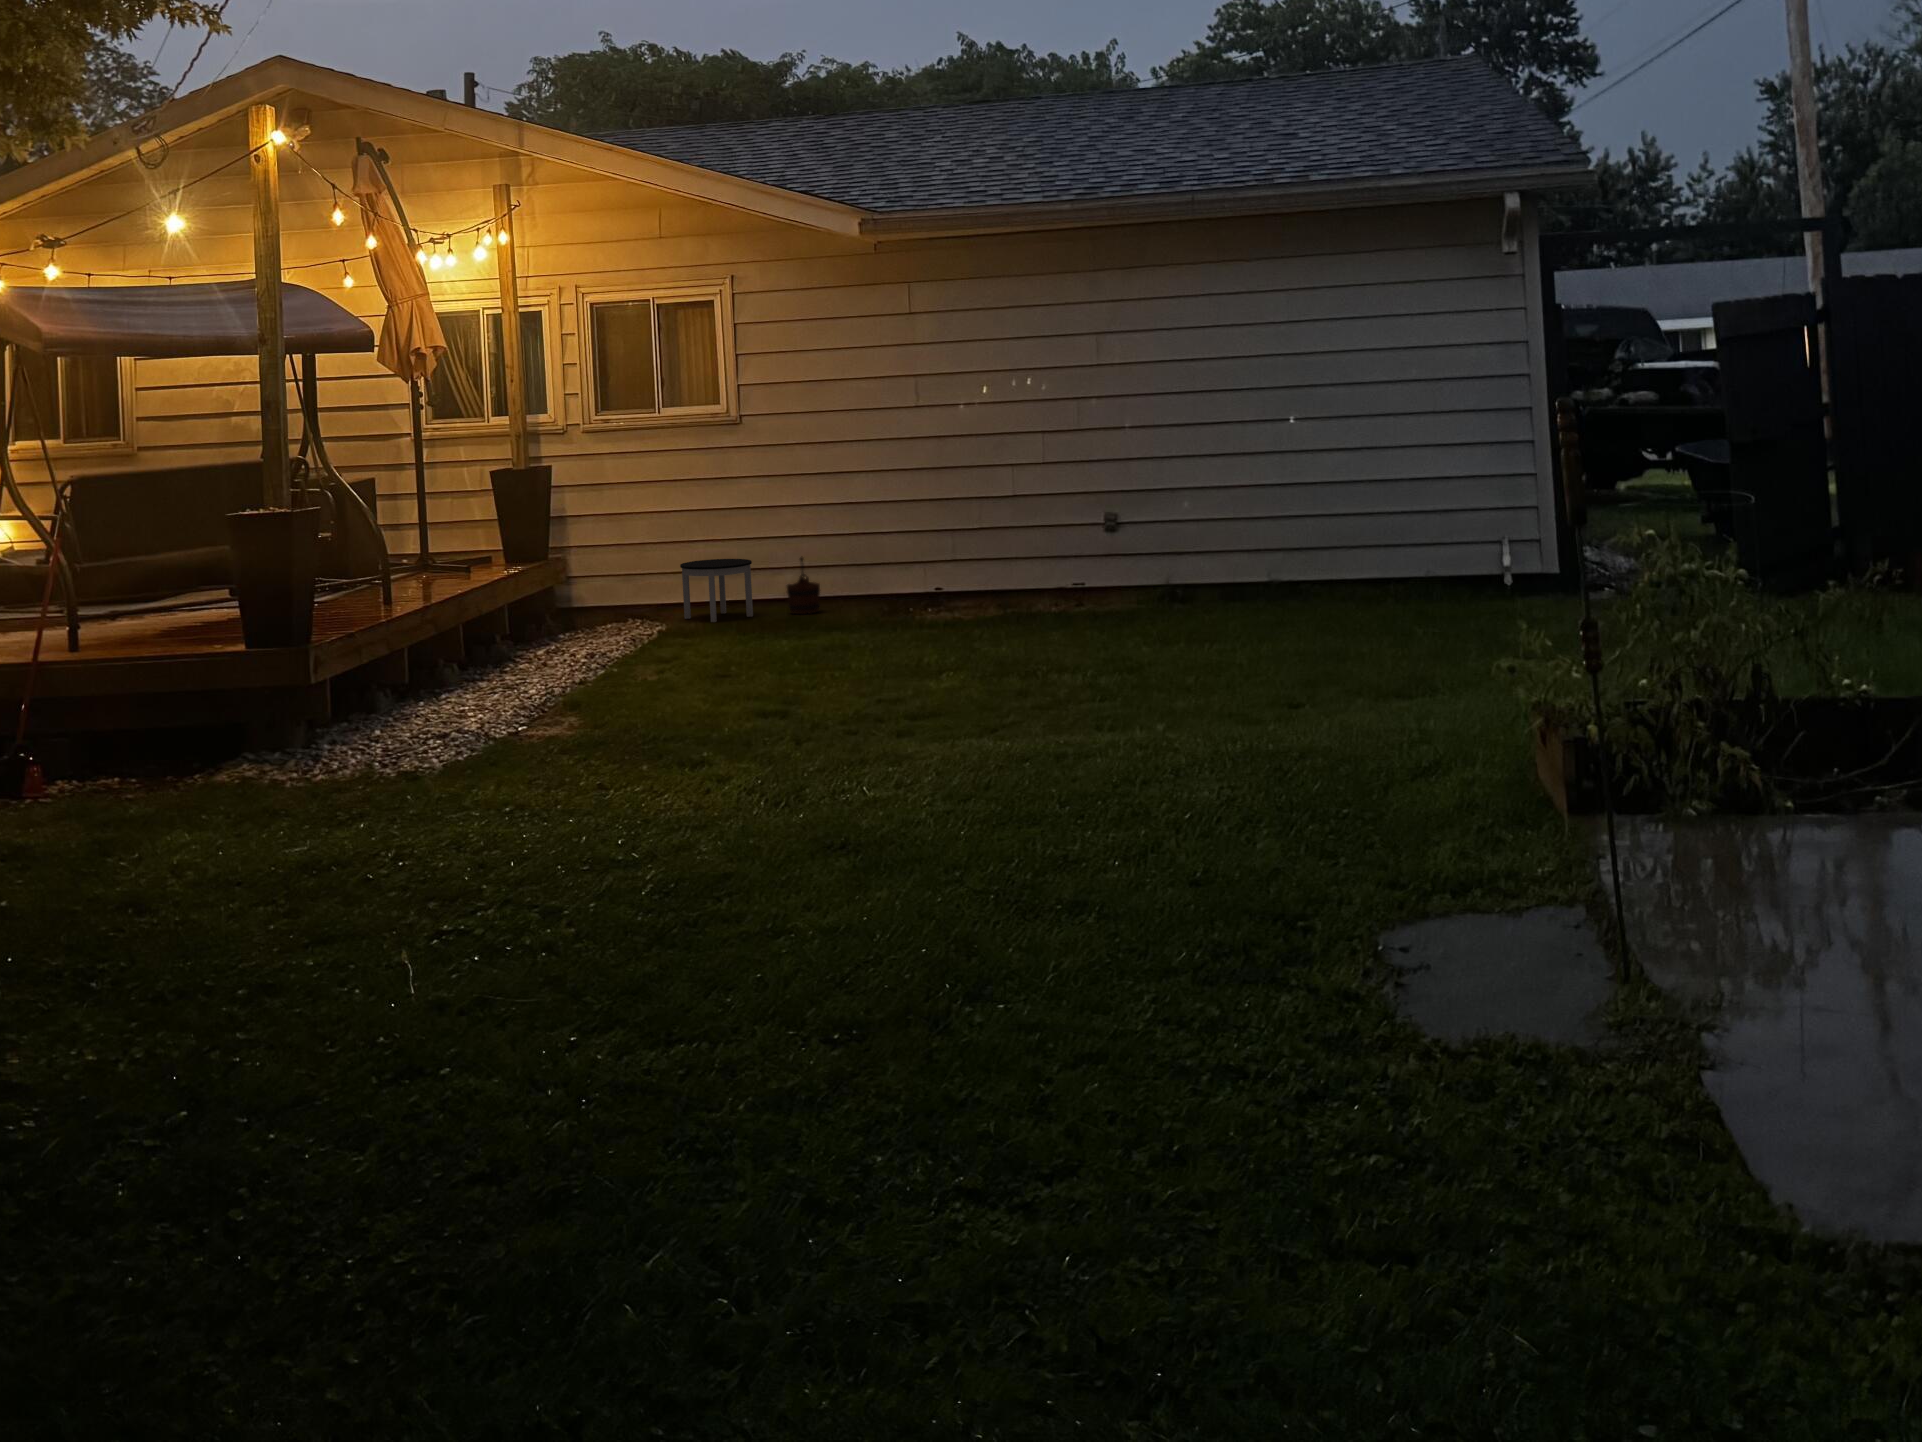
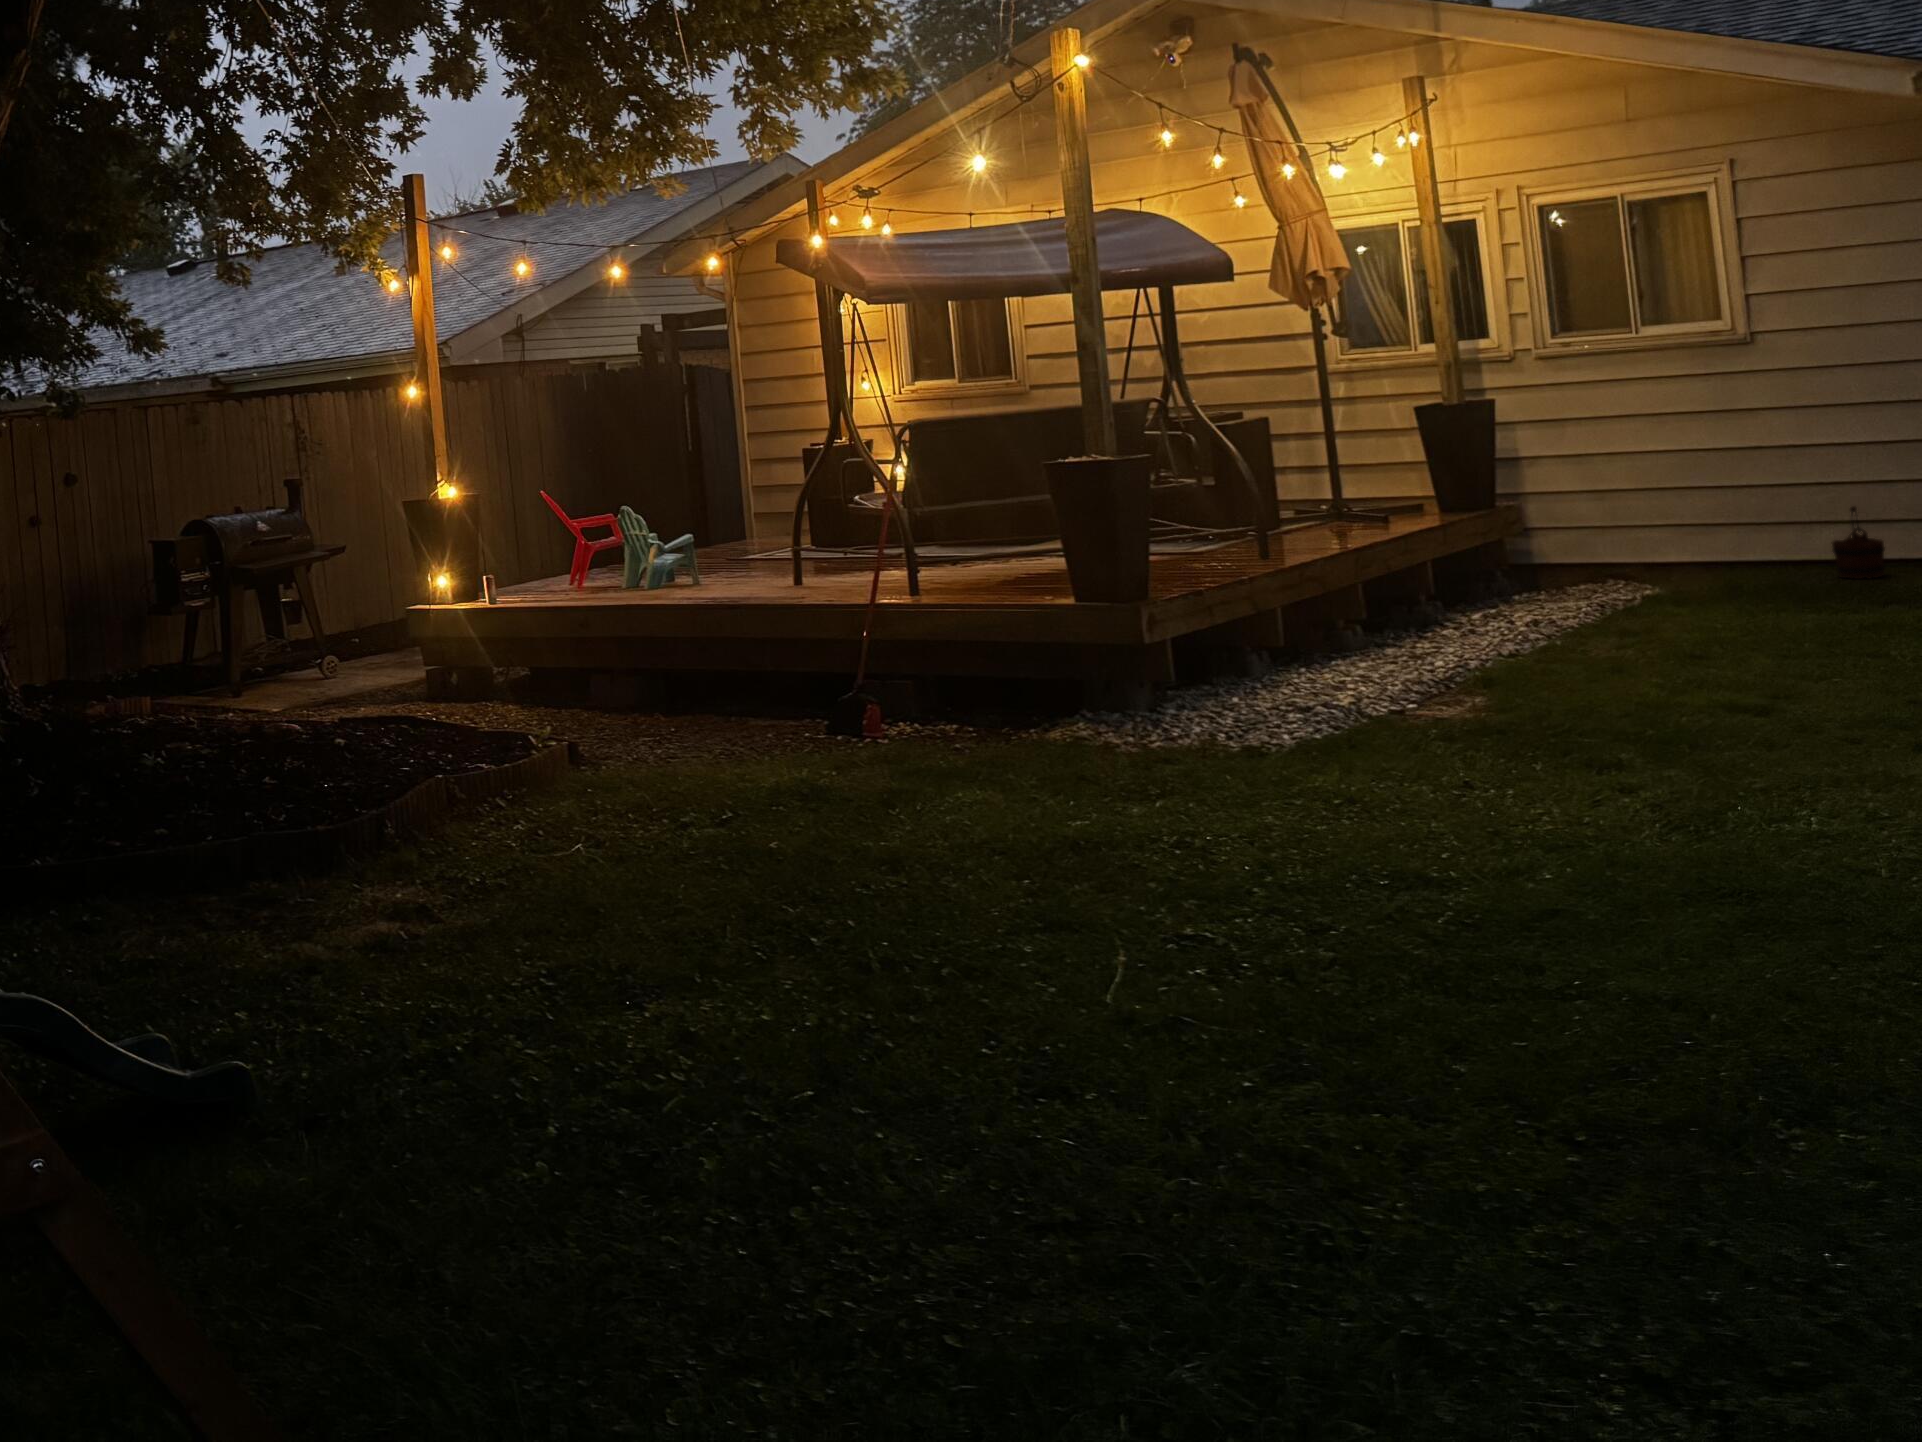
round table: present [680,559,753,622] -> none [1672,507,1783,585]

